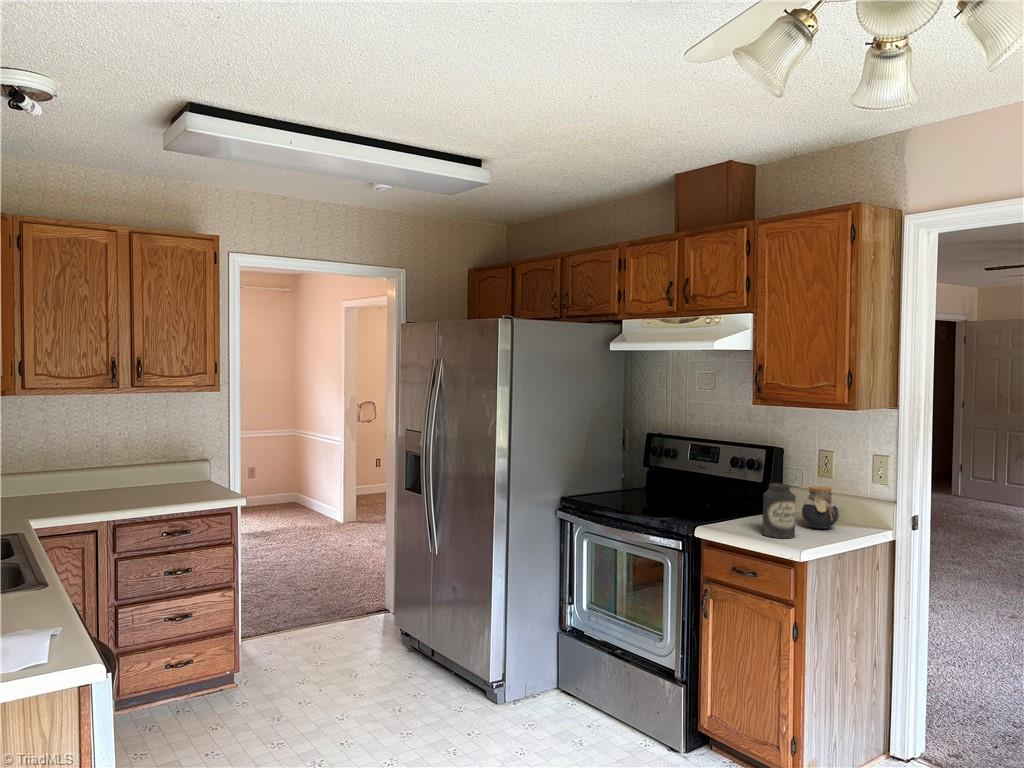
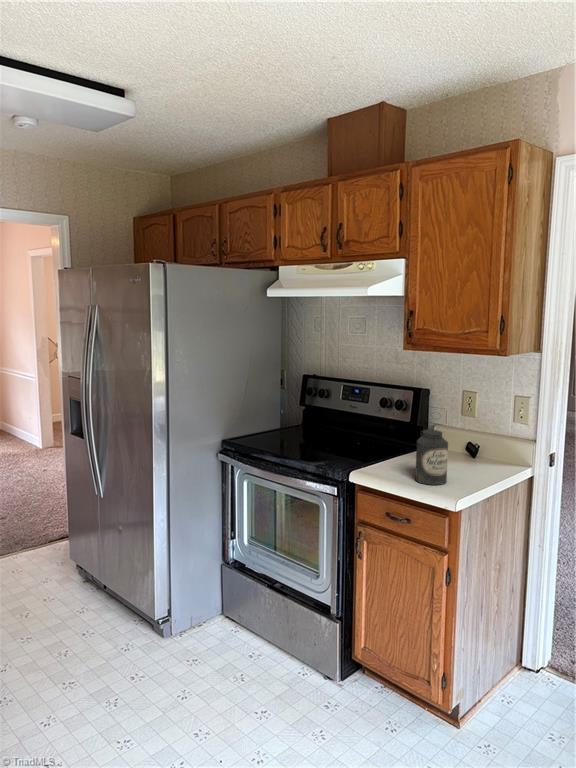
jar: present [802,486,839,529] -> none [450,428,485,470]

